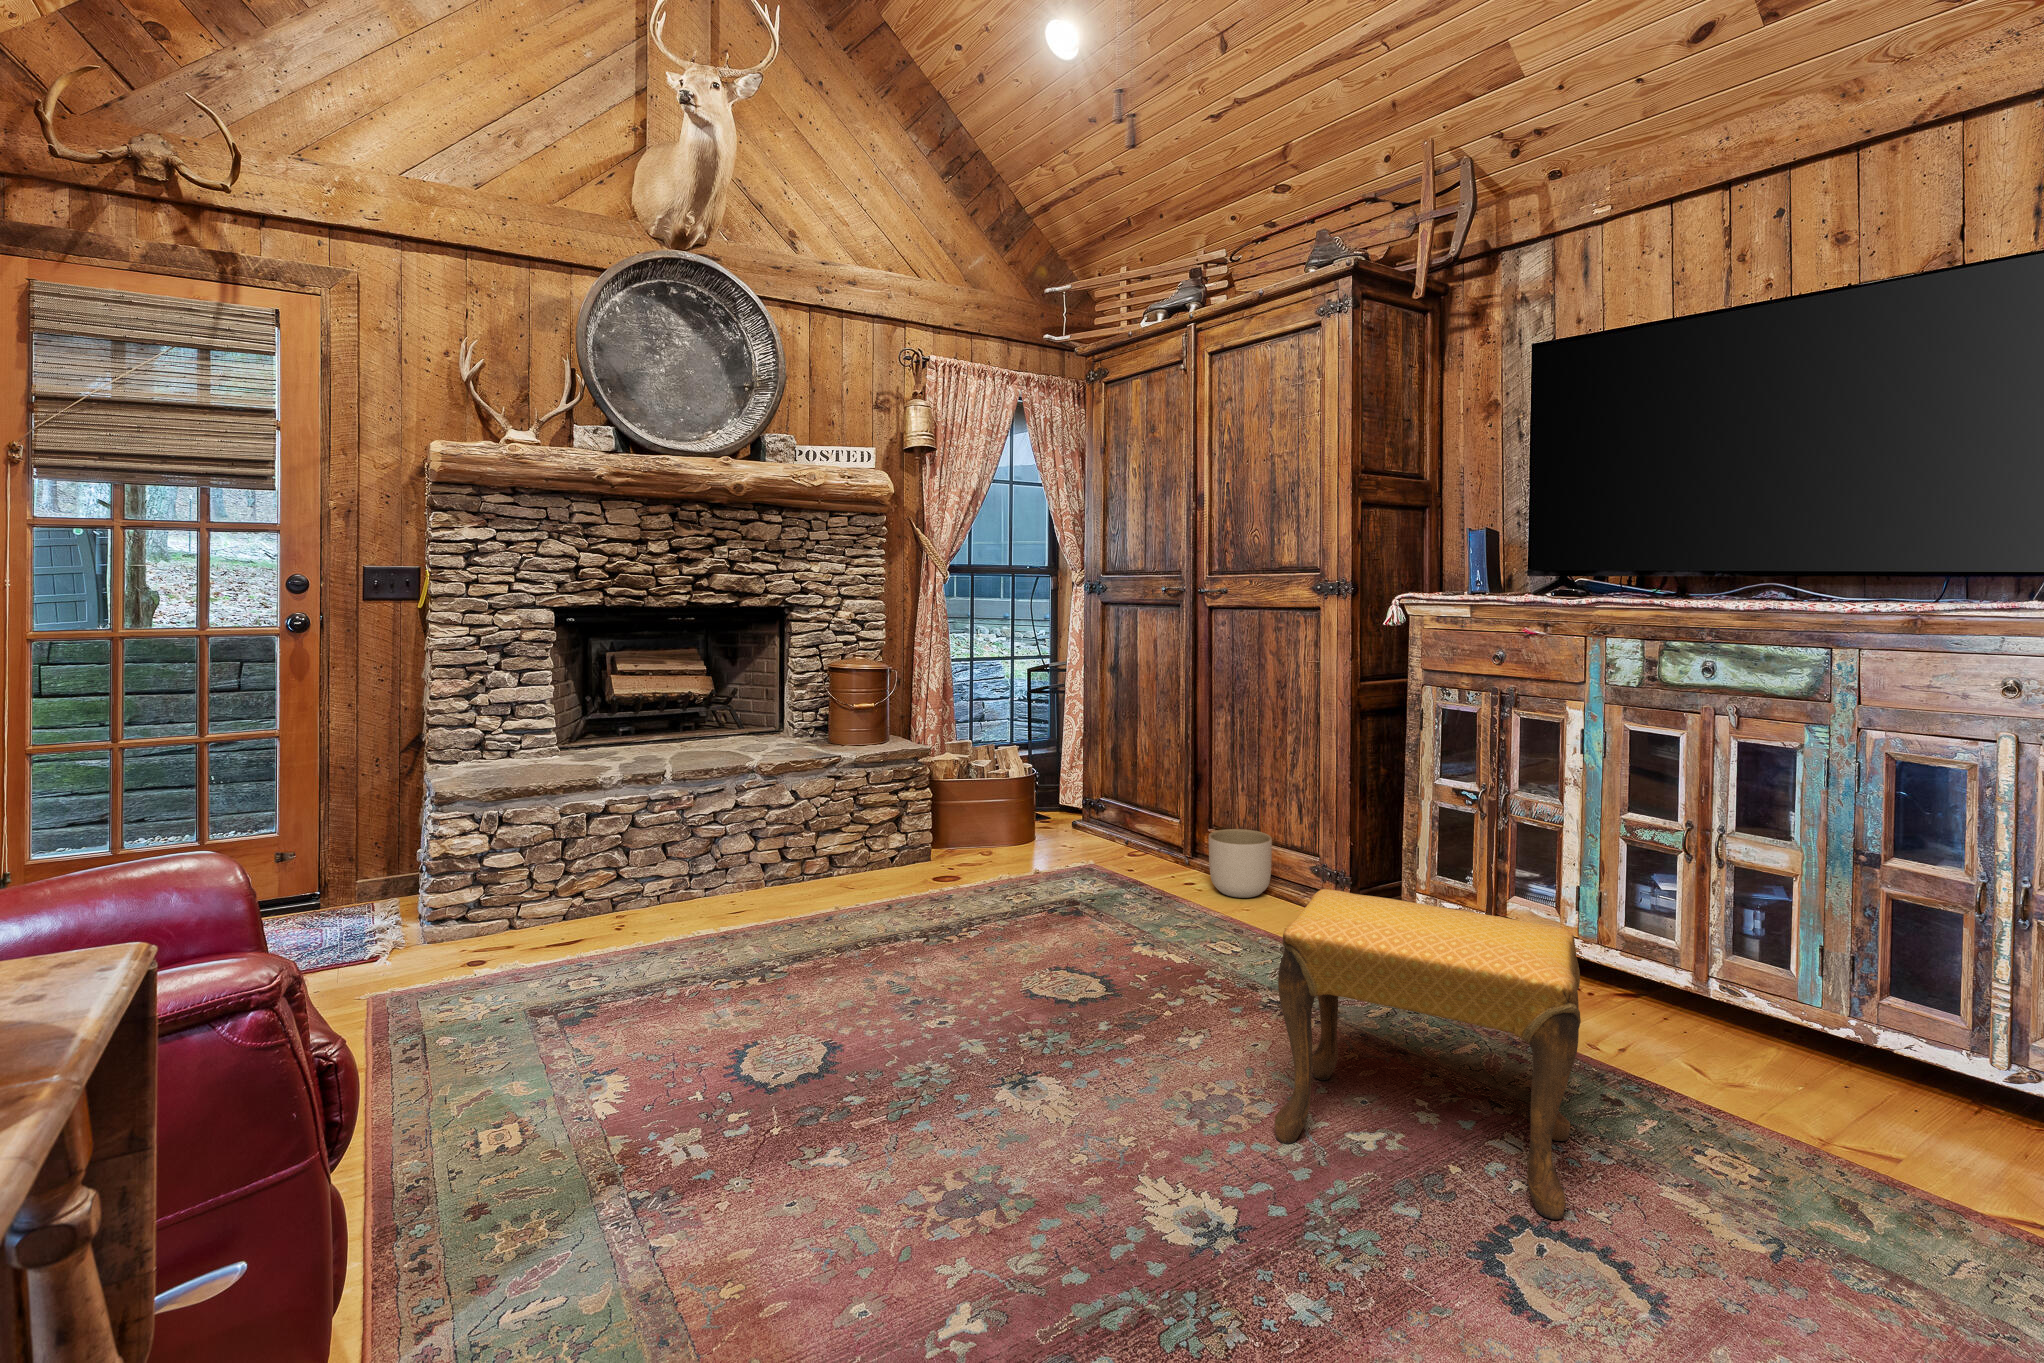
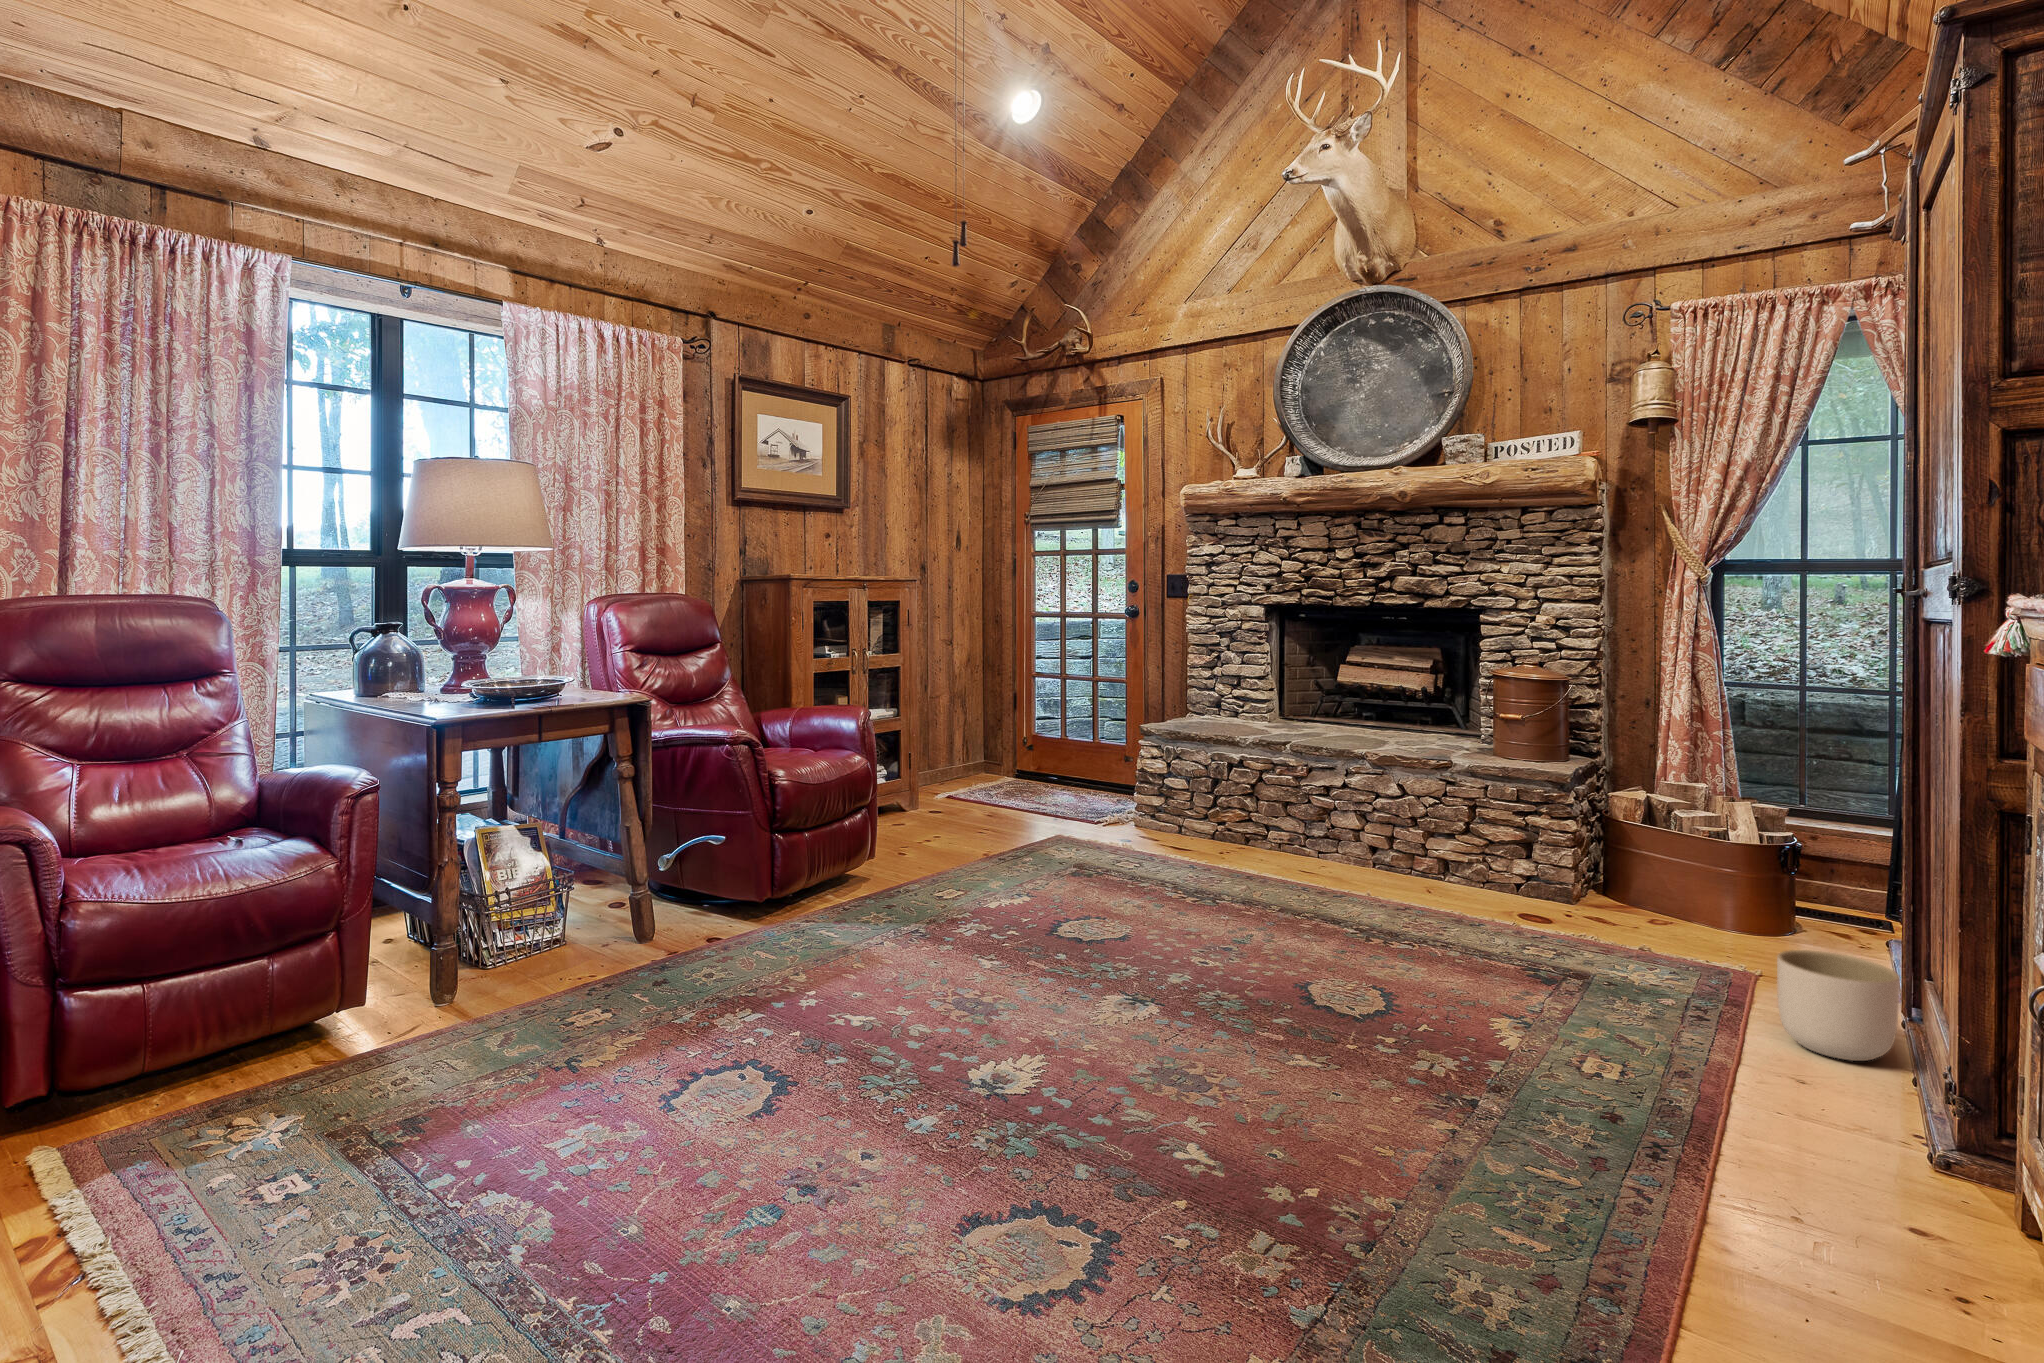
footstool: present [1275,889,1581,1220] -> none [1190,901,1390,1239]

